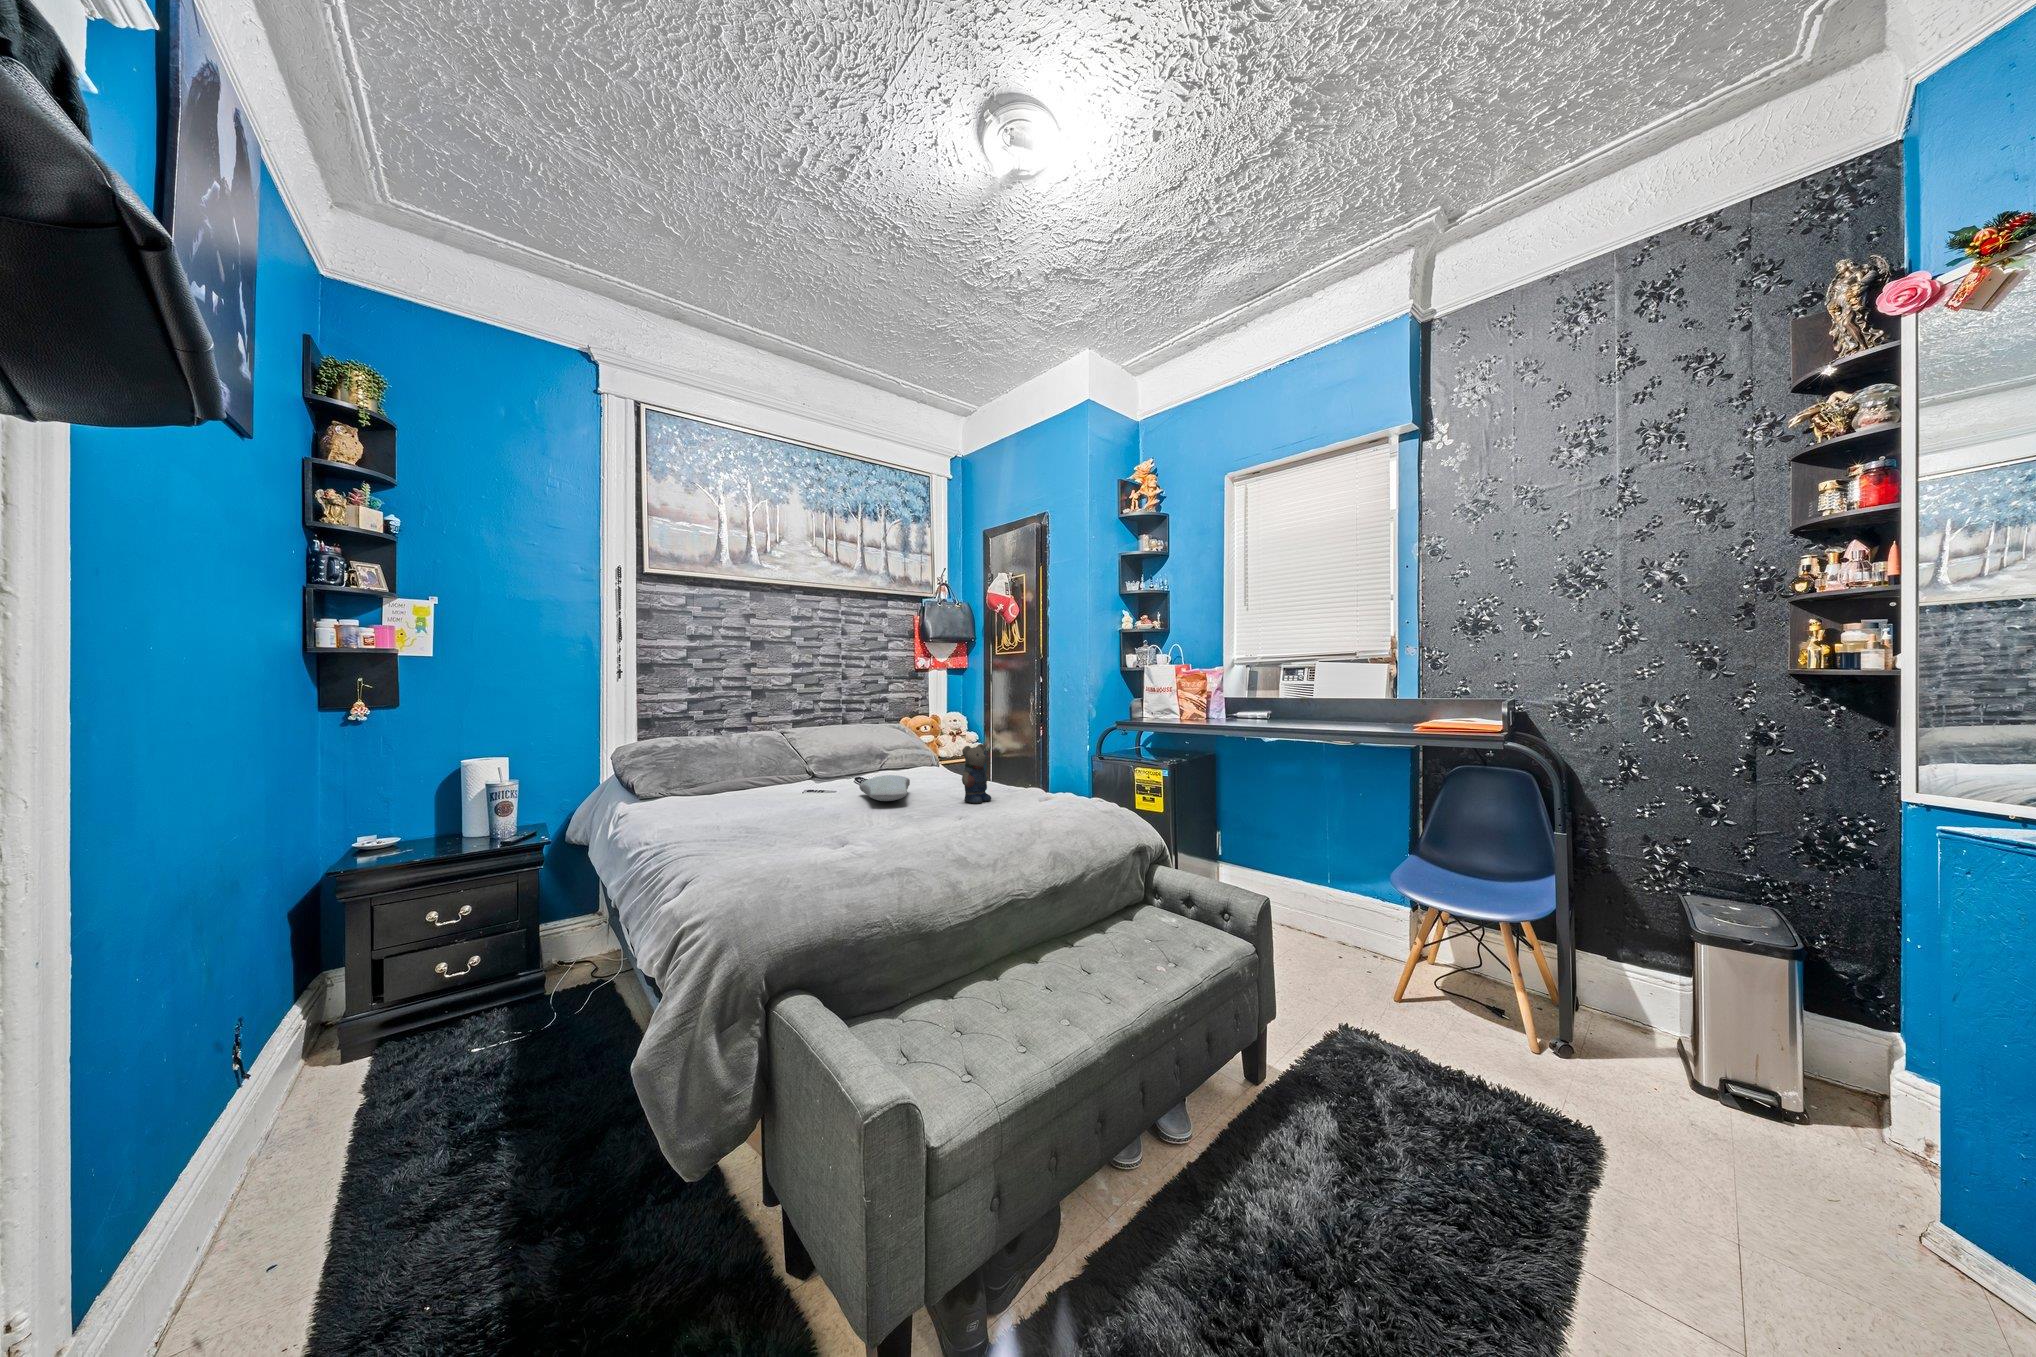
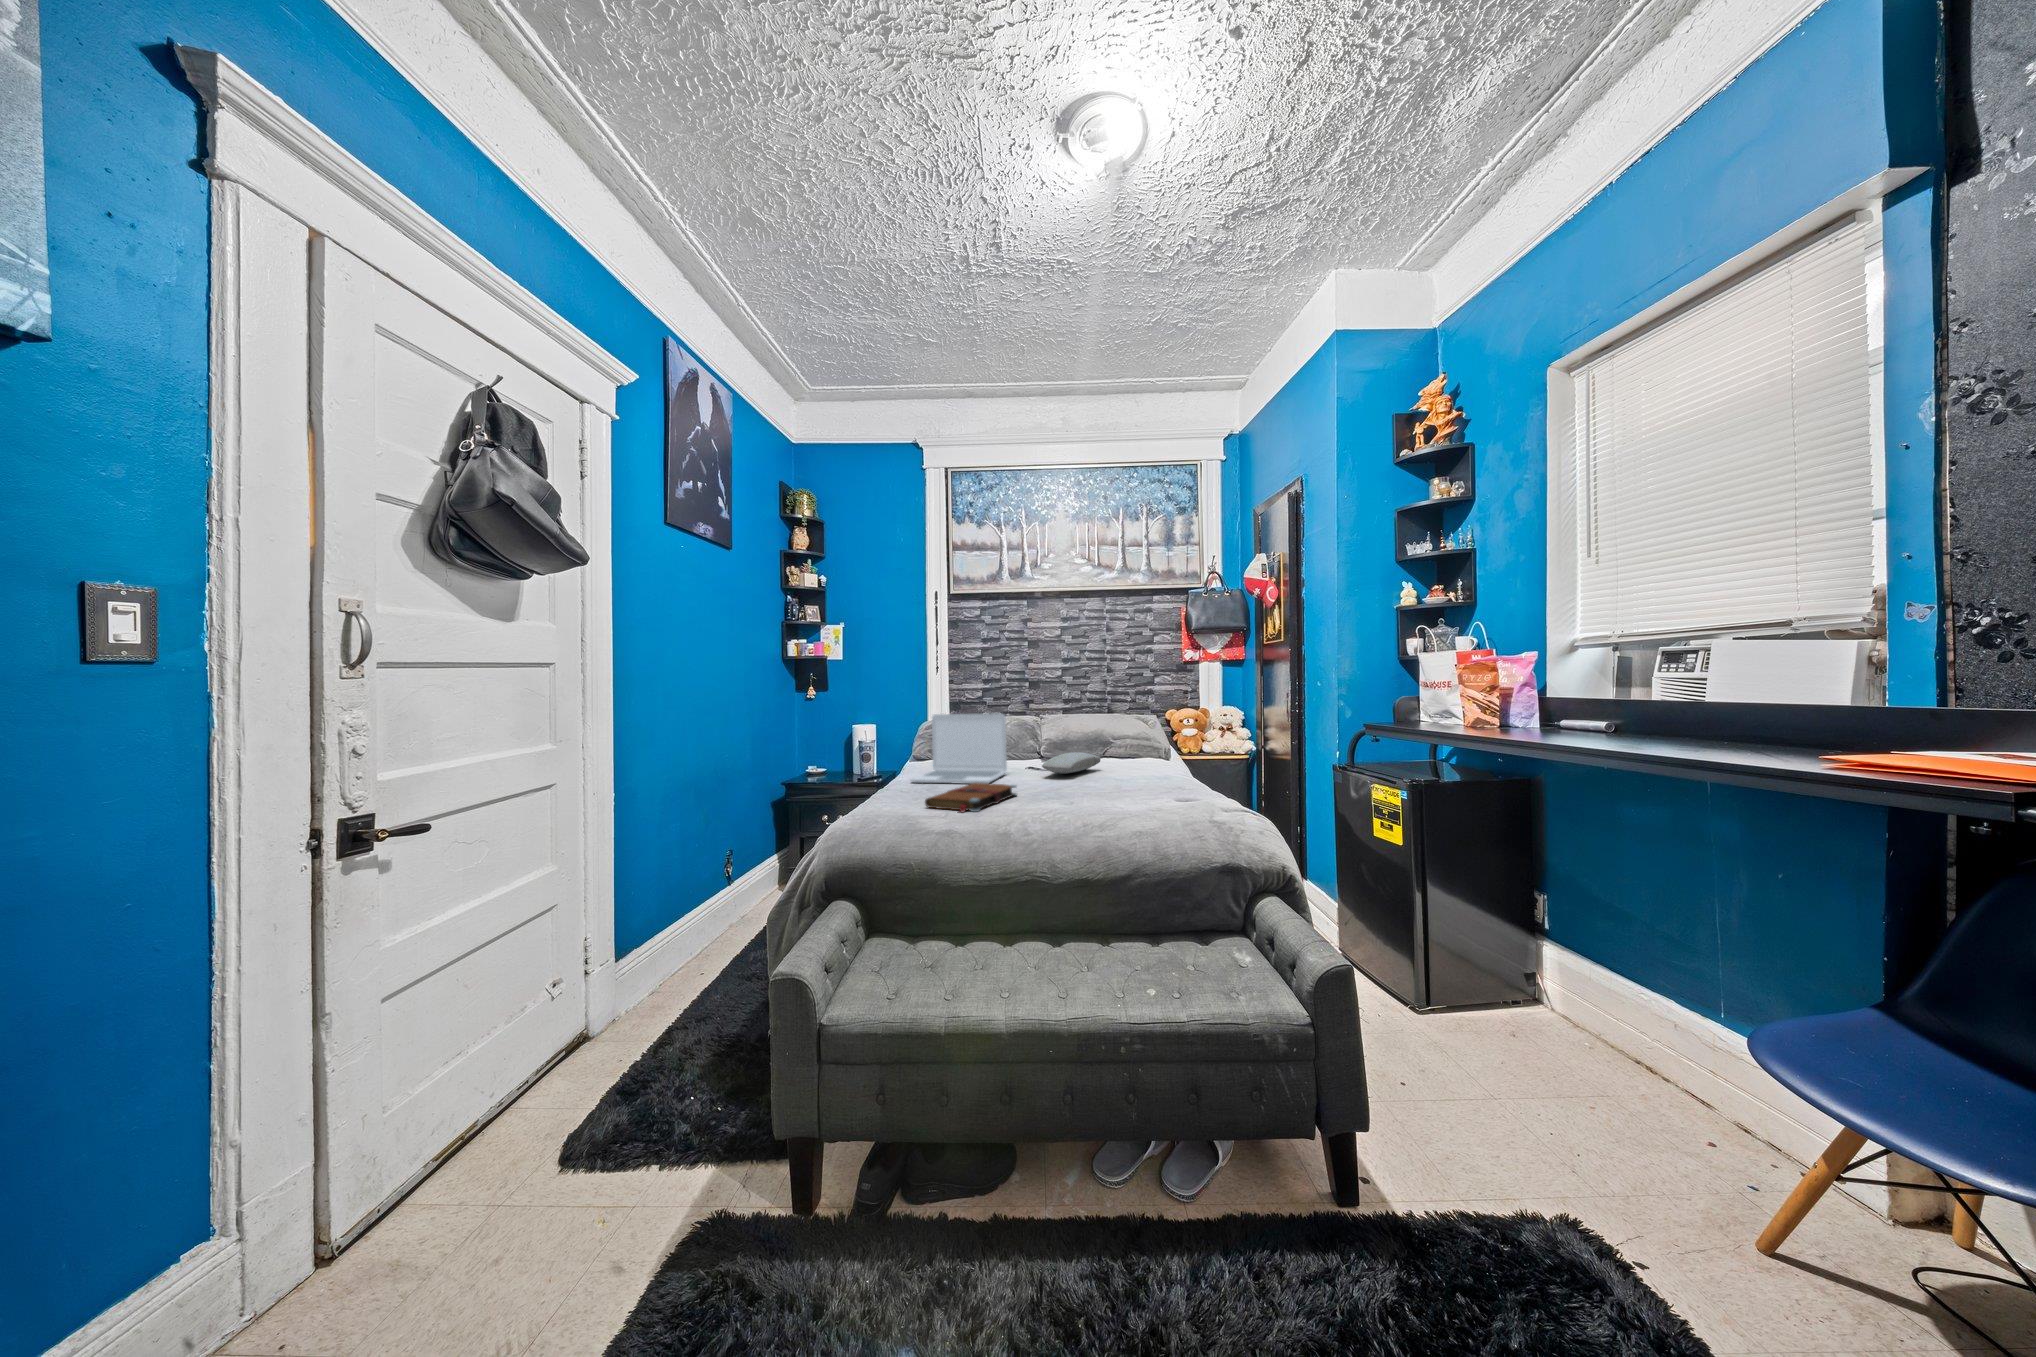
laptop: none [711,735,829,835] -> present [911,713,1007,784]
teddy bear: present [962,744,991,804] -> none [1116,726,1150,783]
book: none [833,820,911,863] -> present [925,783,1017,812]

